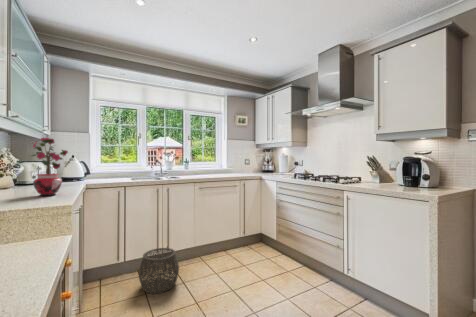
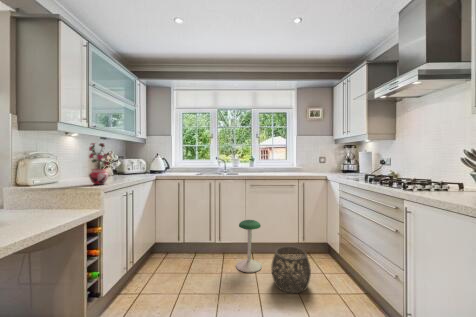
stool: none [193,222,219,274] -> present [236,220,262,273]
woven basket: present [139,248,179,293] -> present [271,246,311,293]

